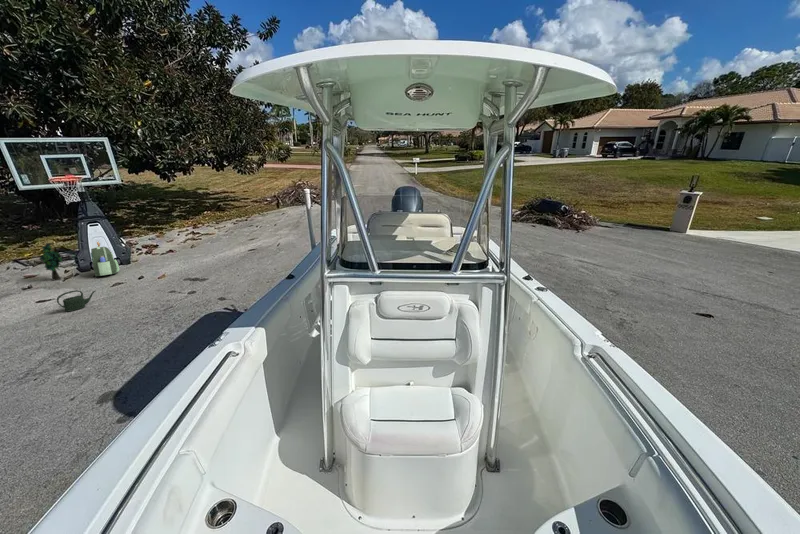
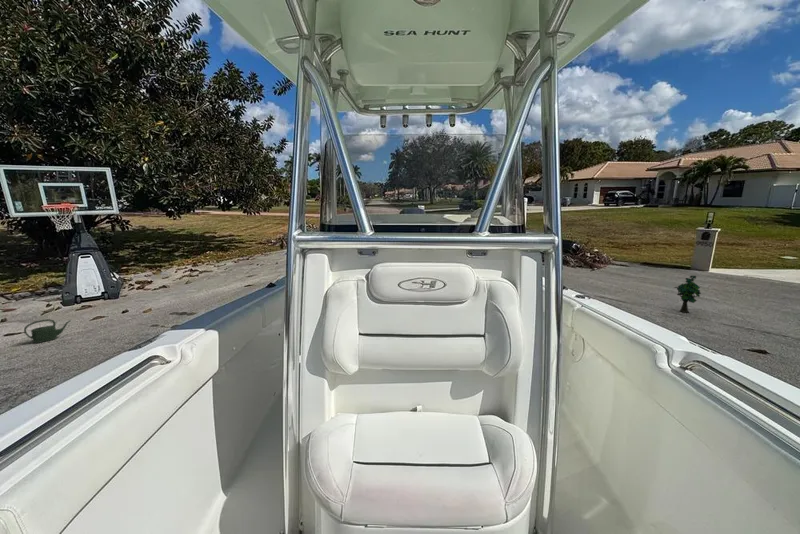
backpack: present [91,242,119,277] -> none [76,272,106,309]
decorative plant: present [40,243,62,280] -> present [675,276,701,313]

